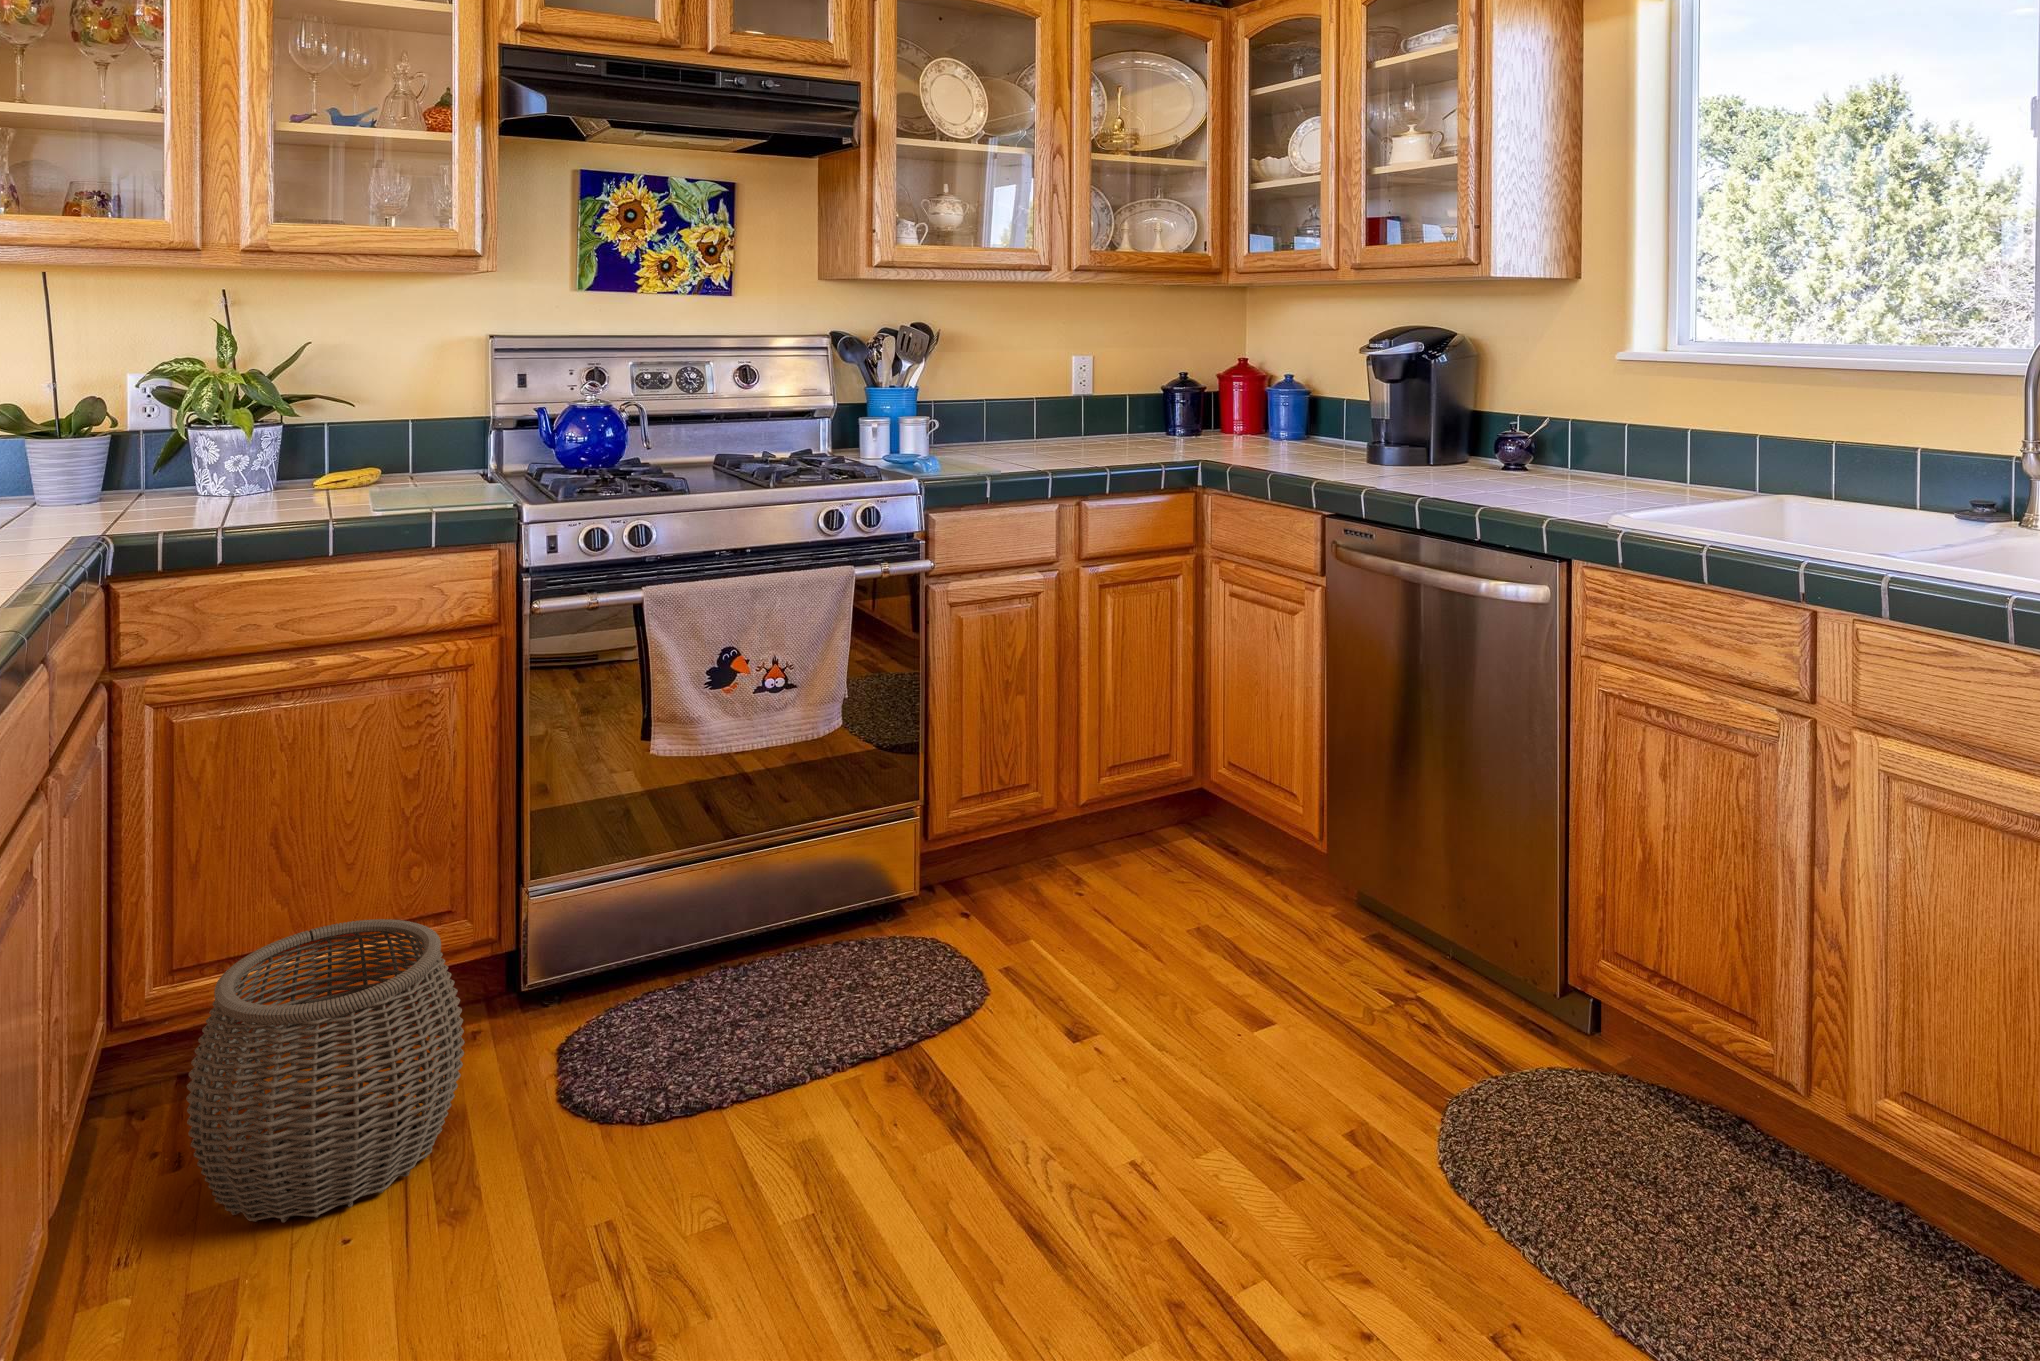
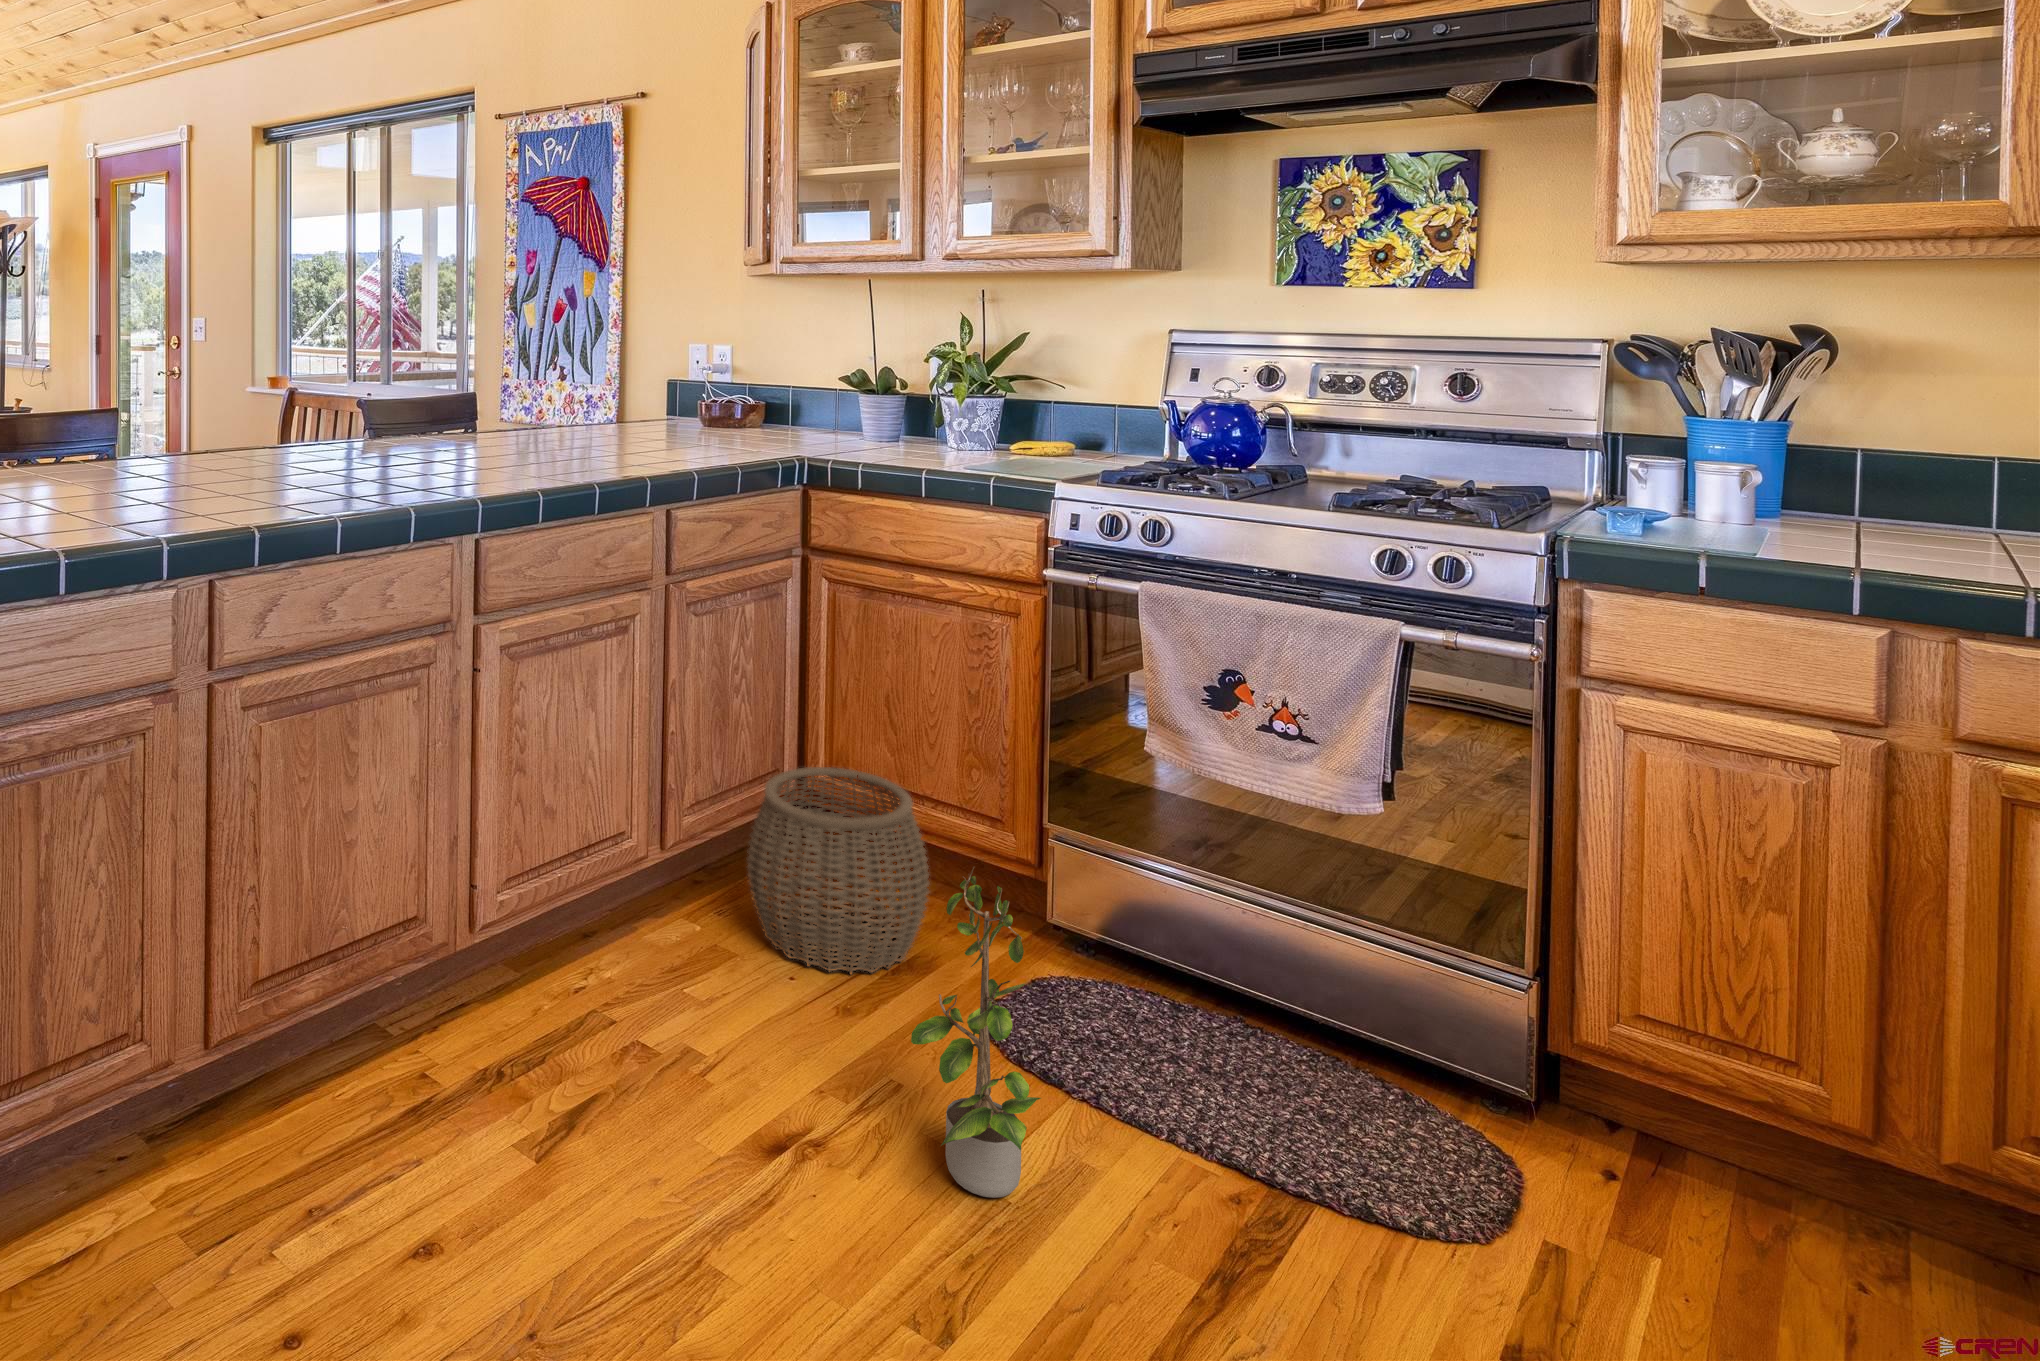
potted plant: none [692,901,889,1234] -> present [911,867,1041,1198]

